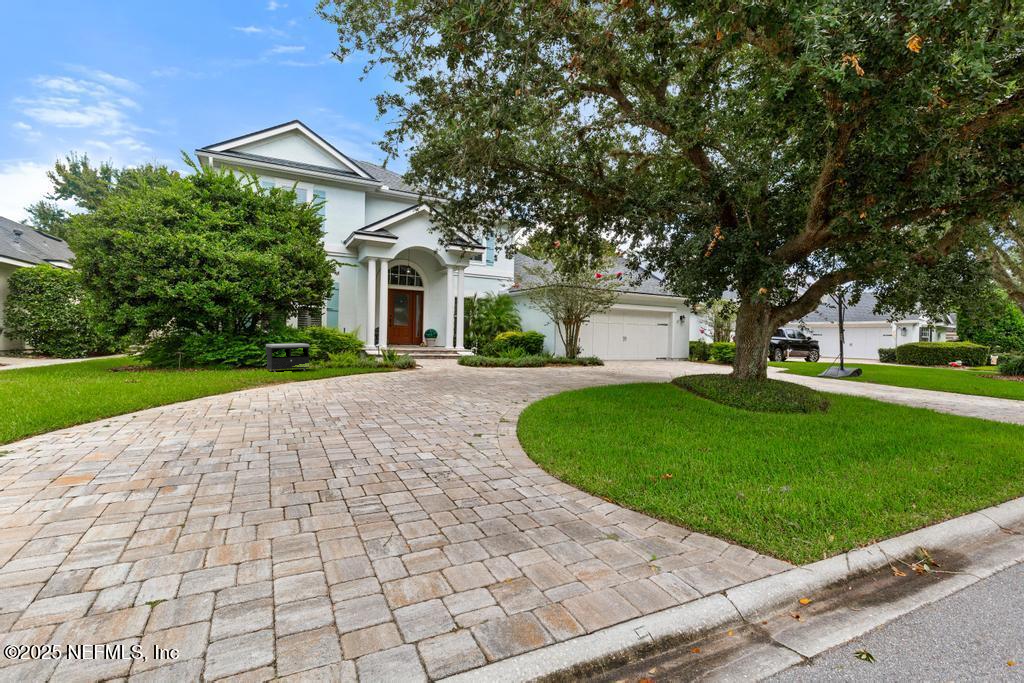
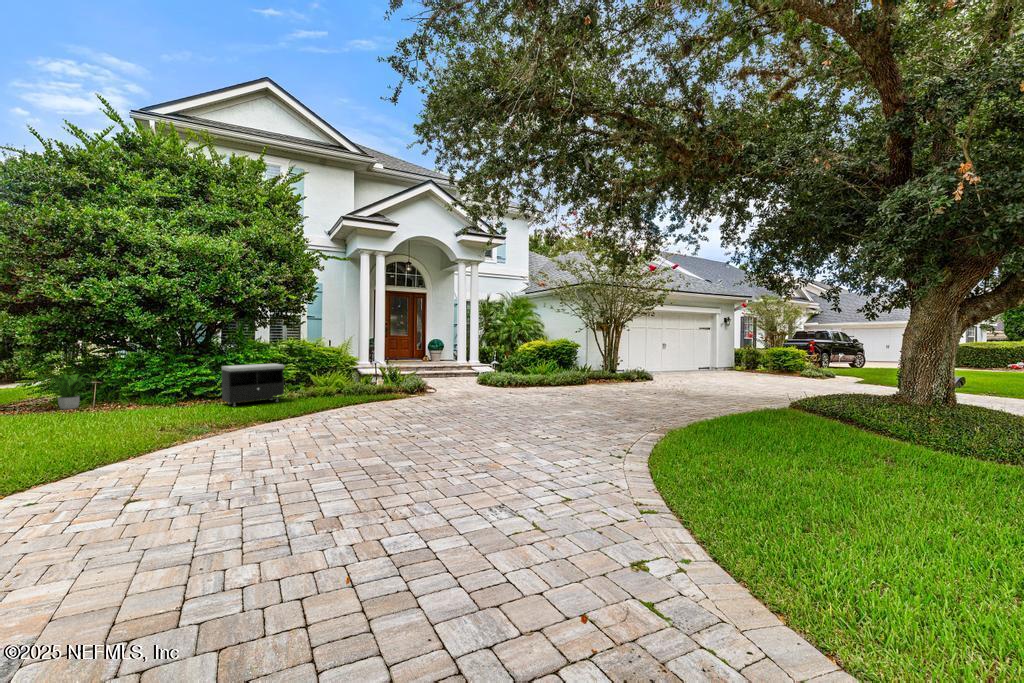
potted plant: none [144,347,182,371] -> present [42,374,91,409]

